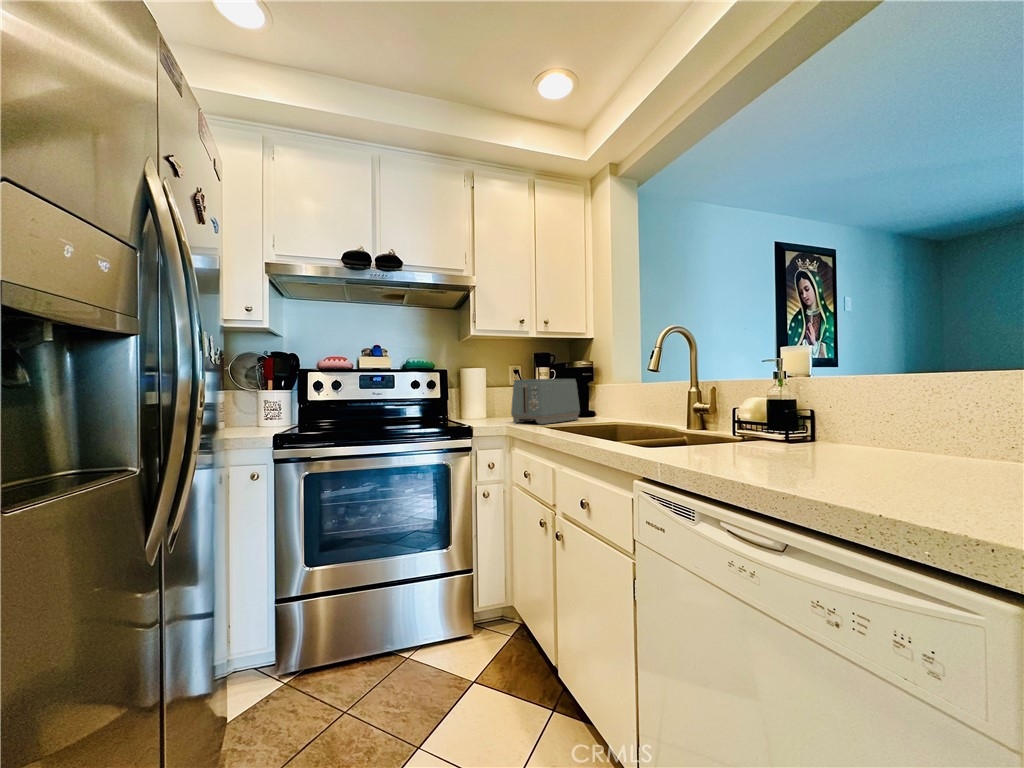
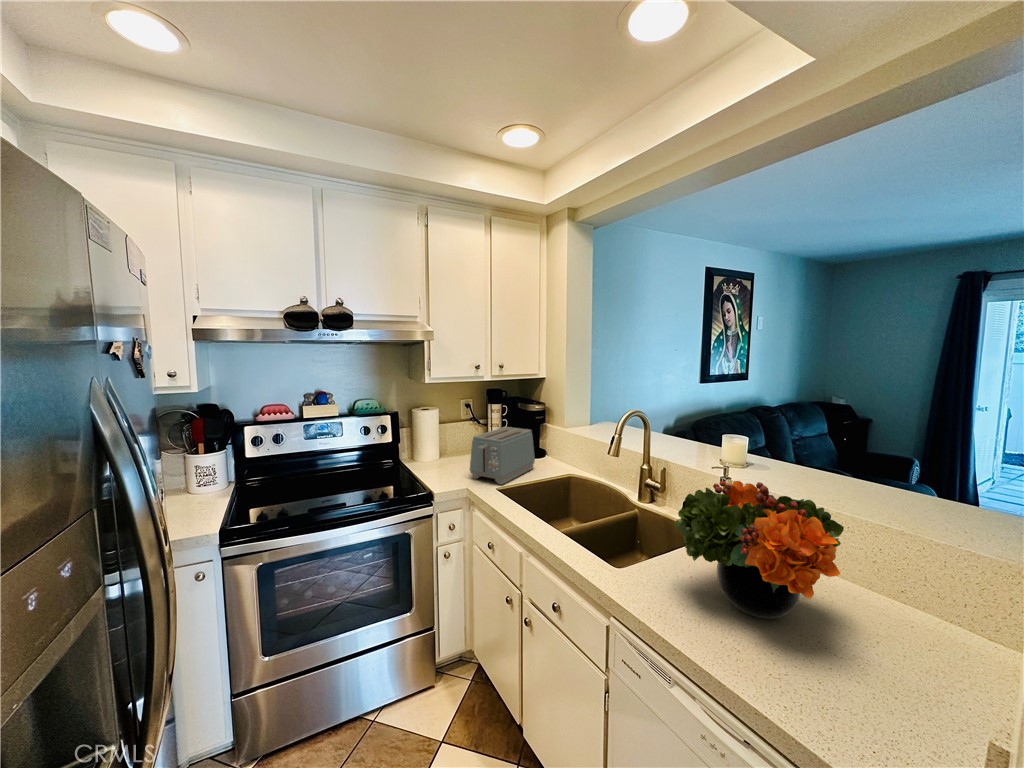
flower arrangement: none [705,319,908,466] -> present [675,481,844,618]

